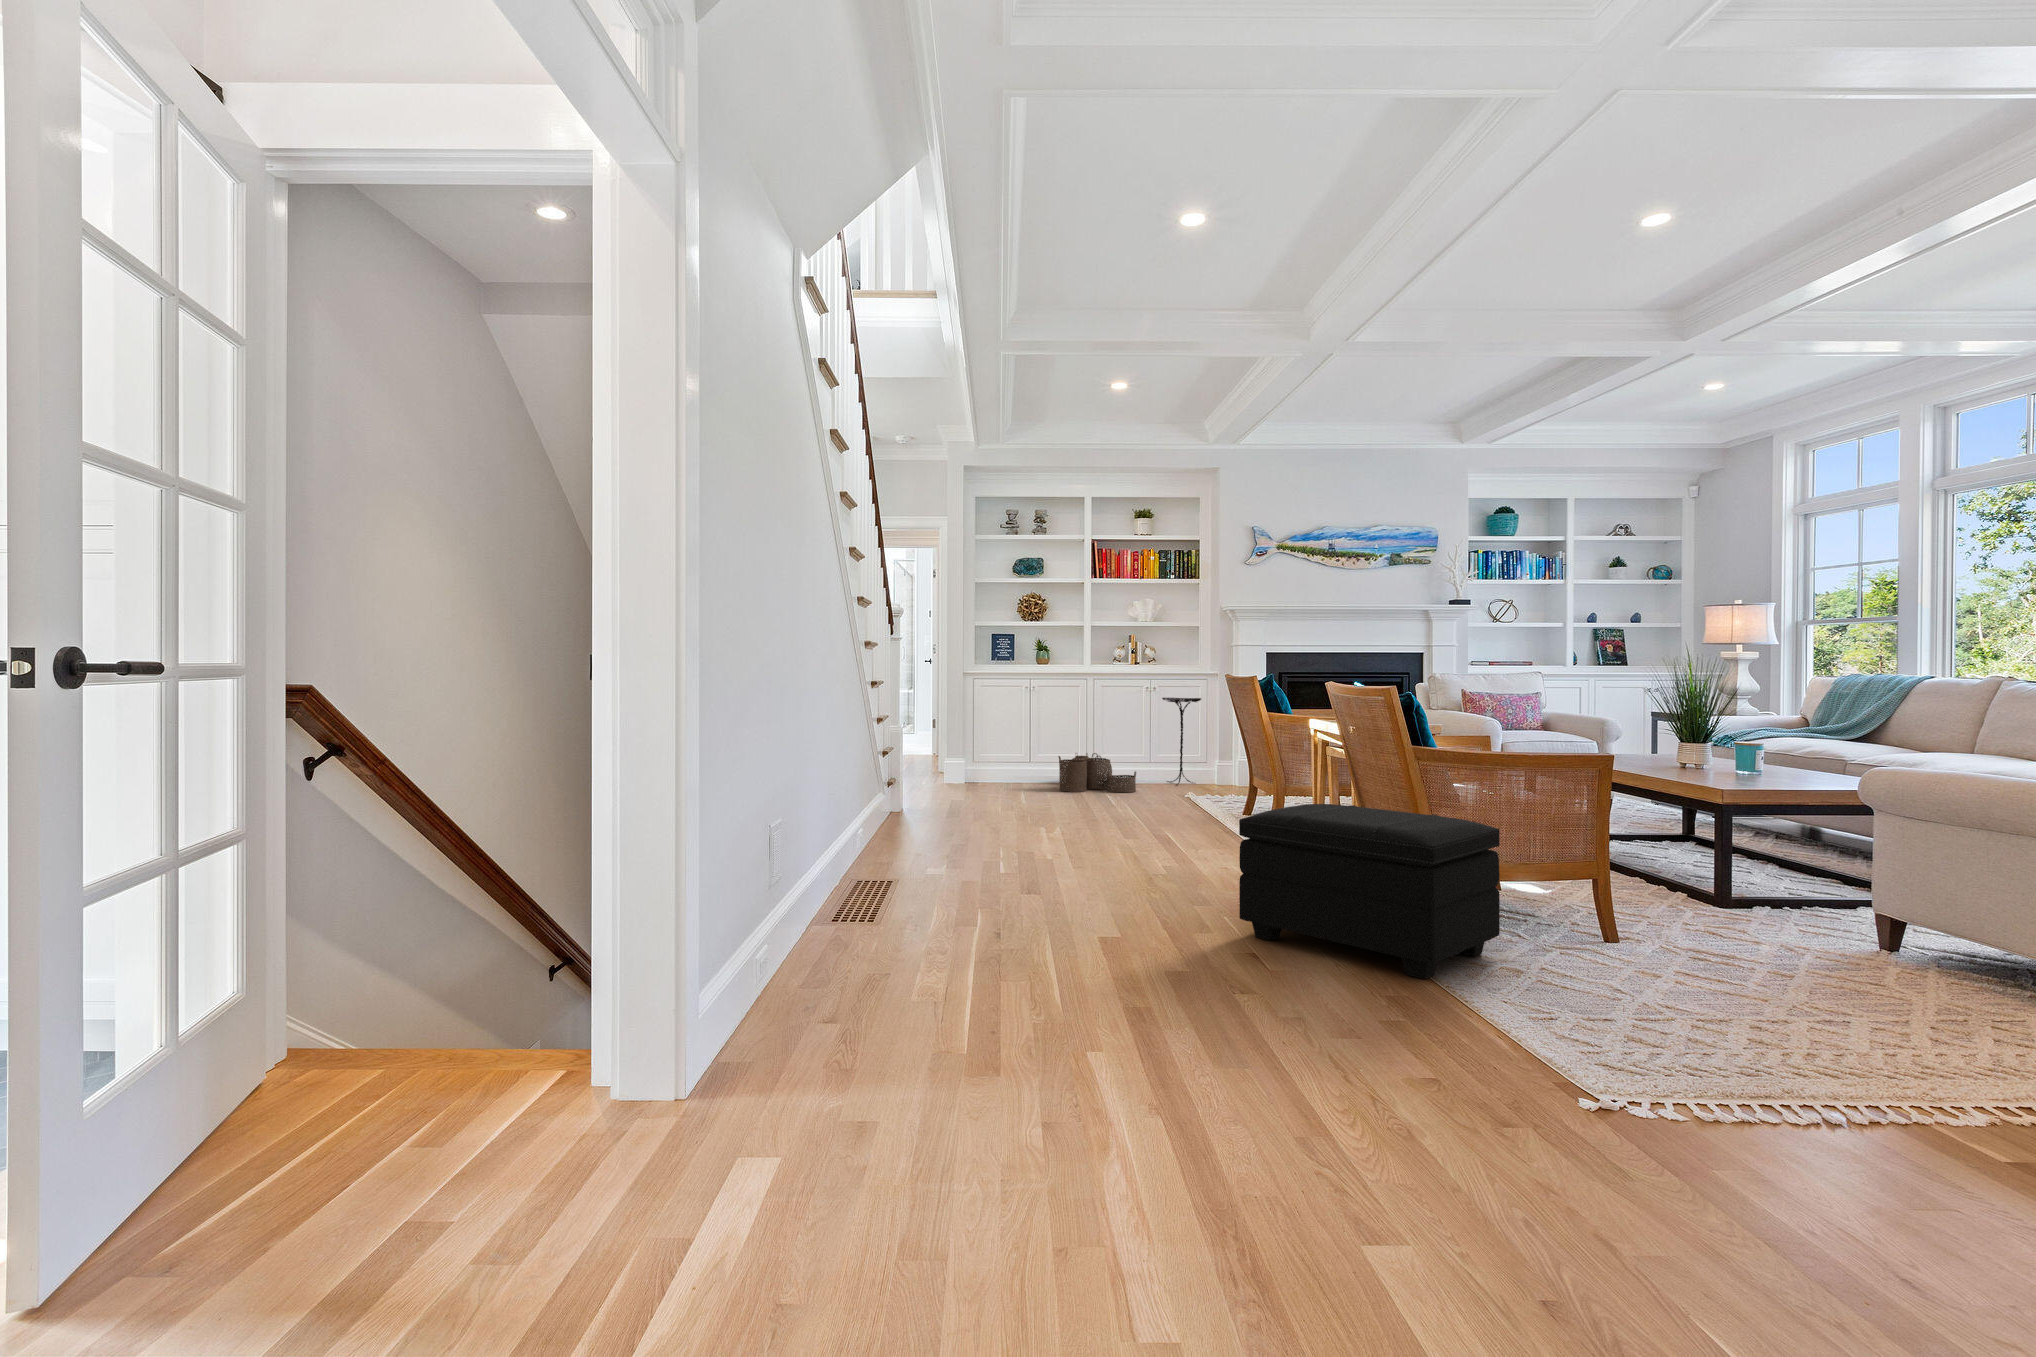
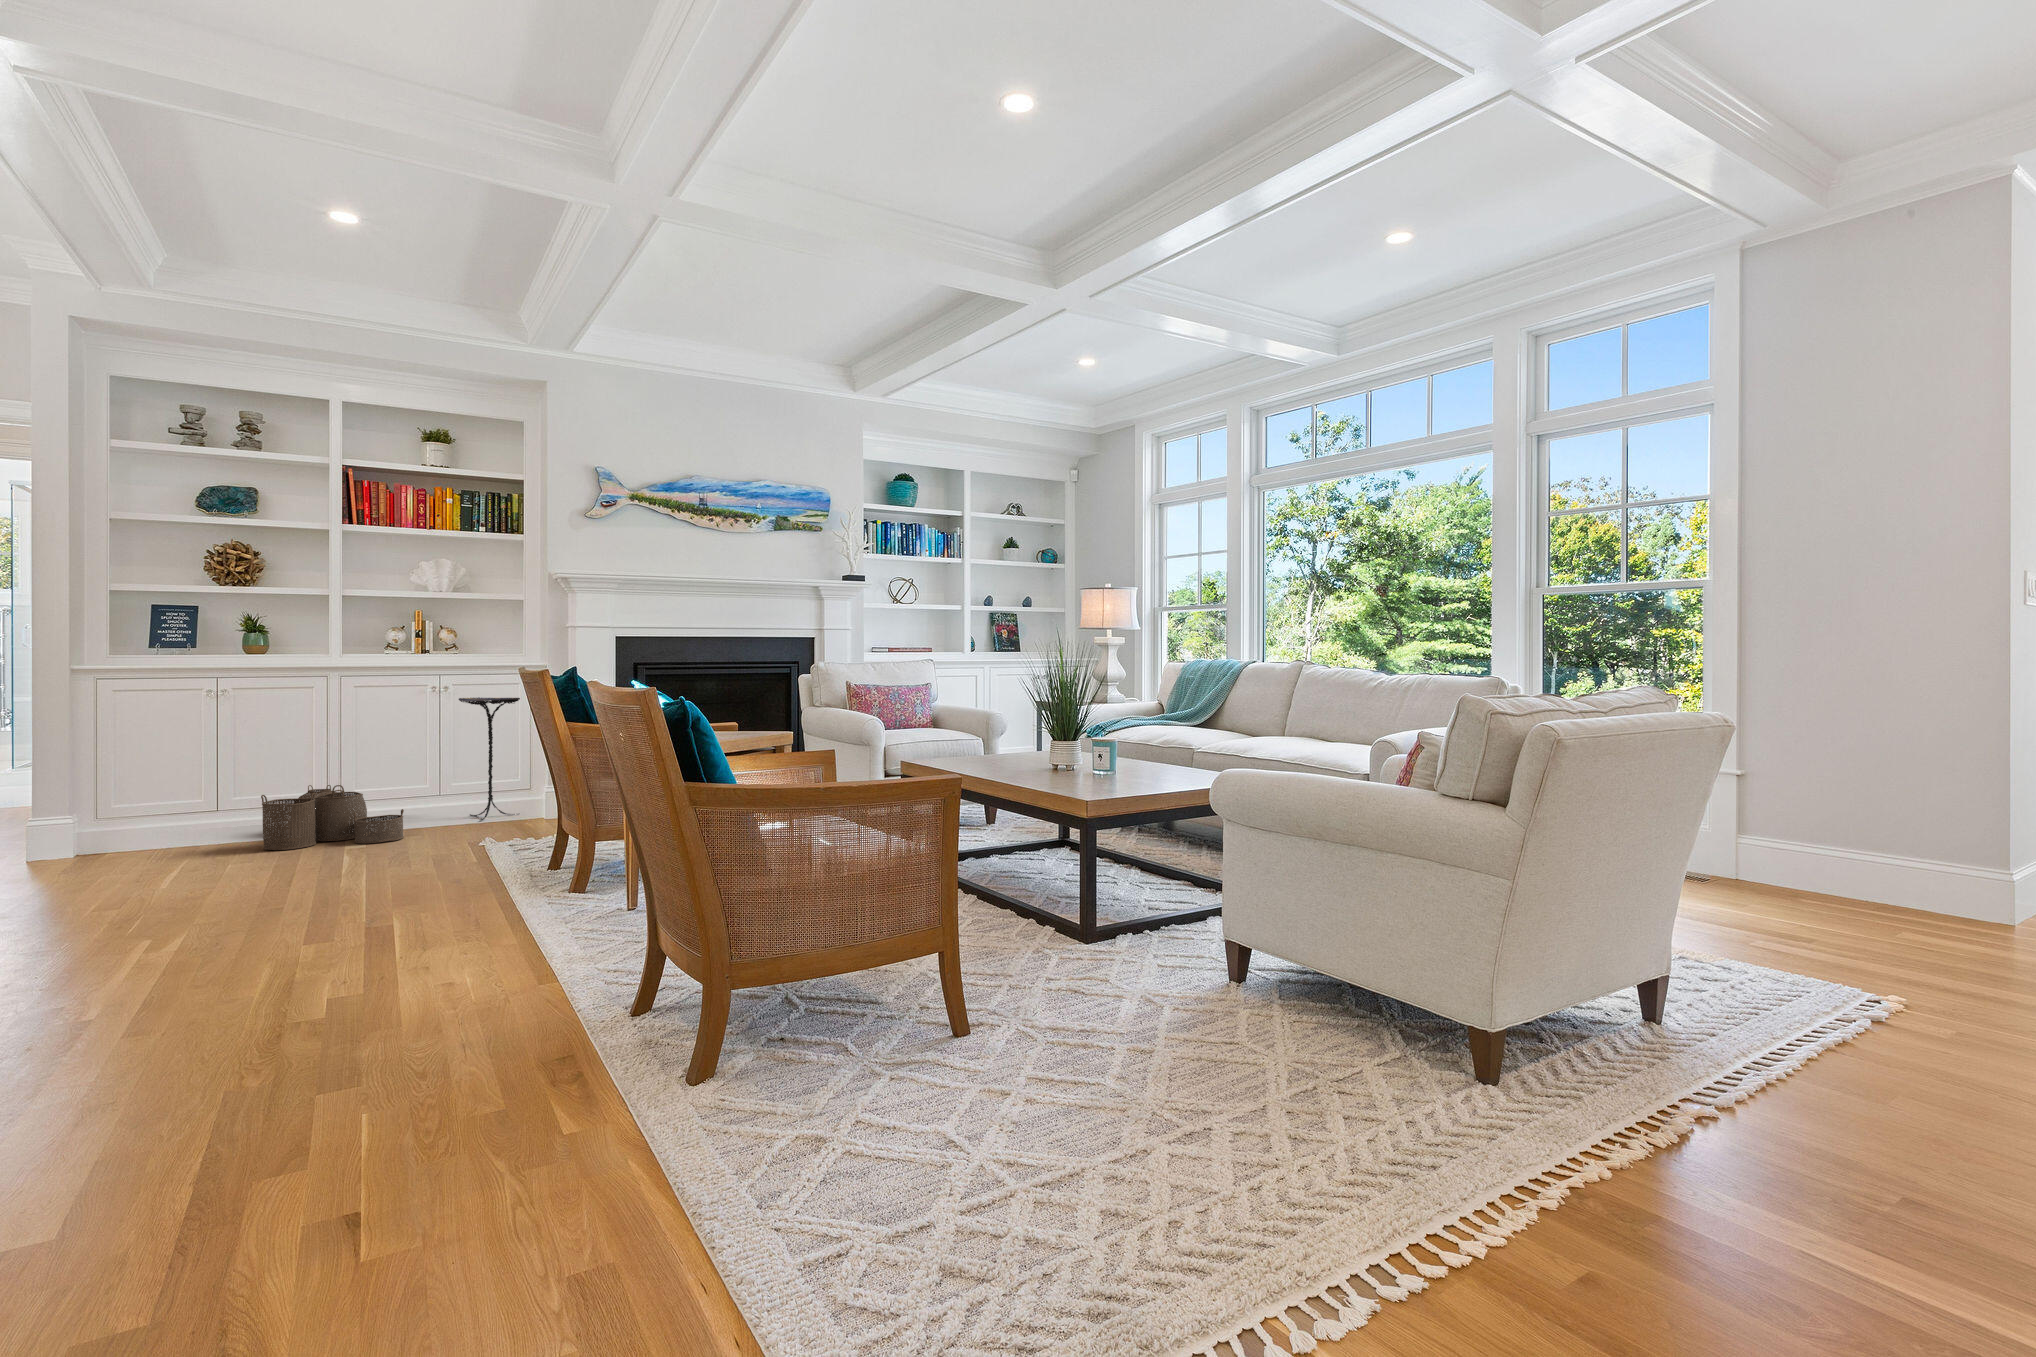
footstool: present [1239,804,1500,979] -> none [297,908,791,1268]

